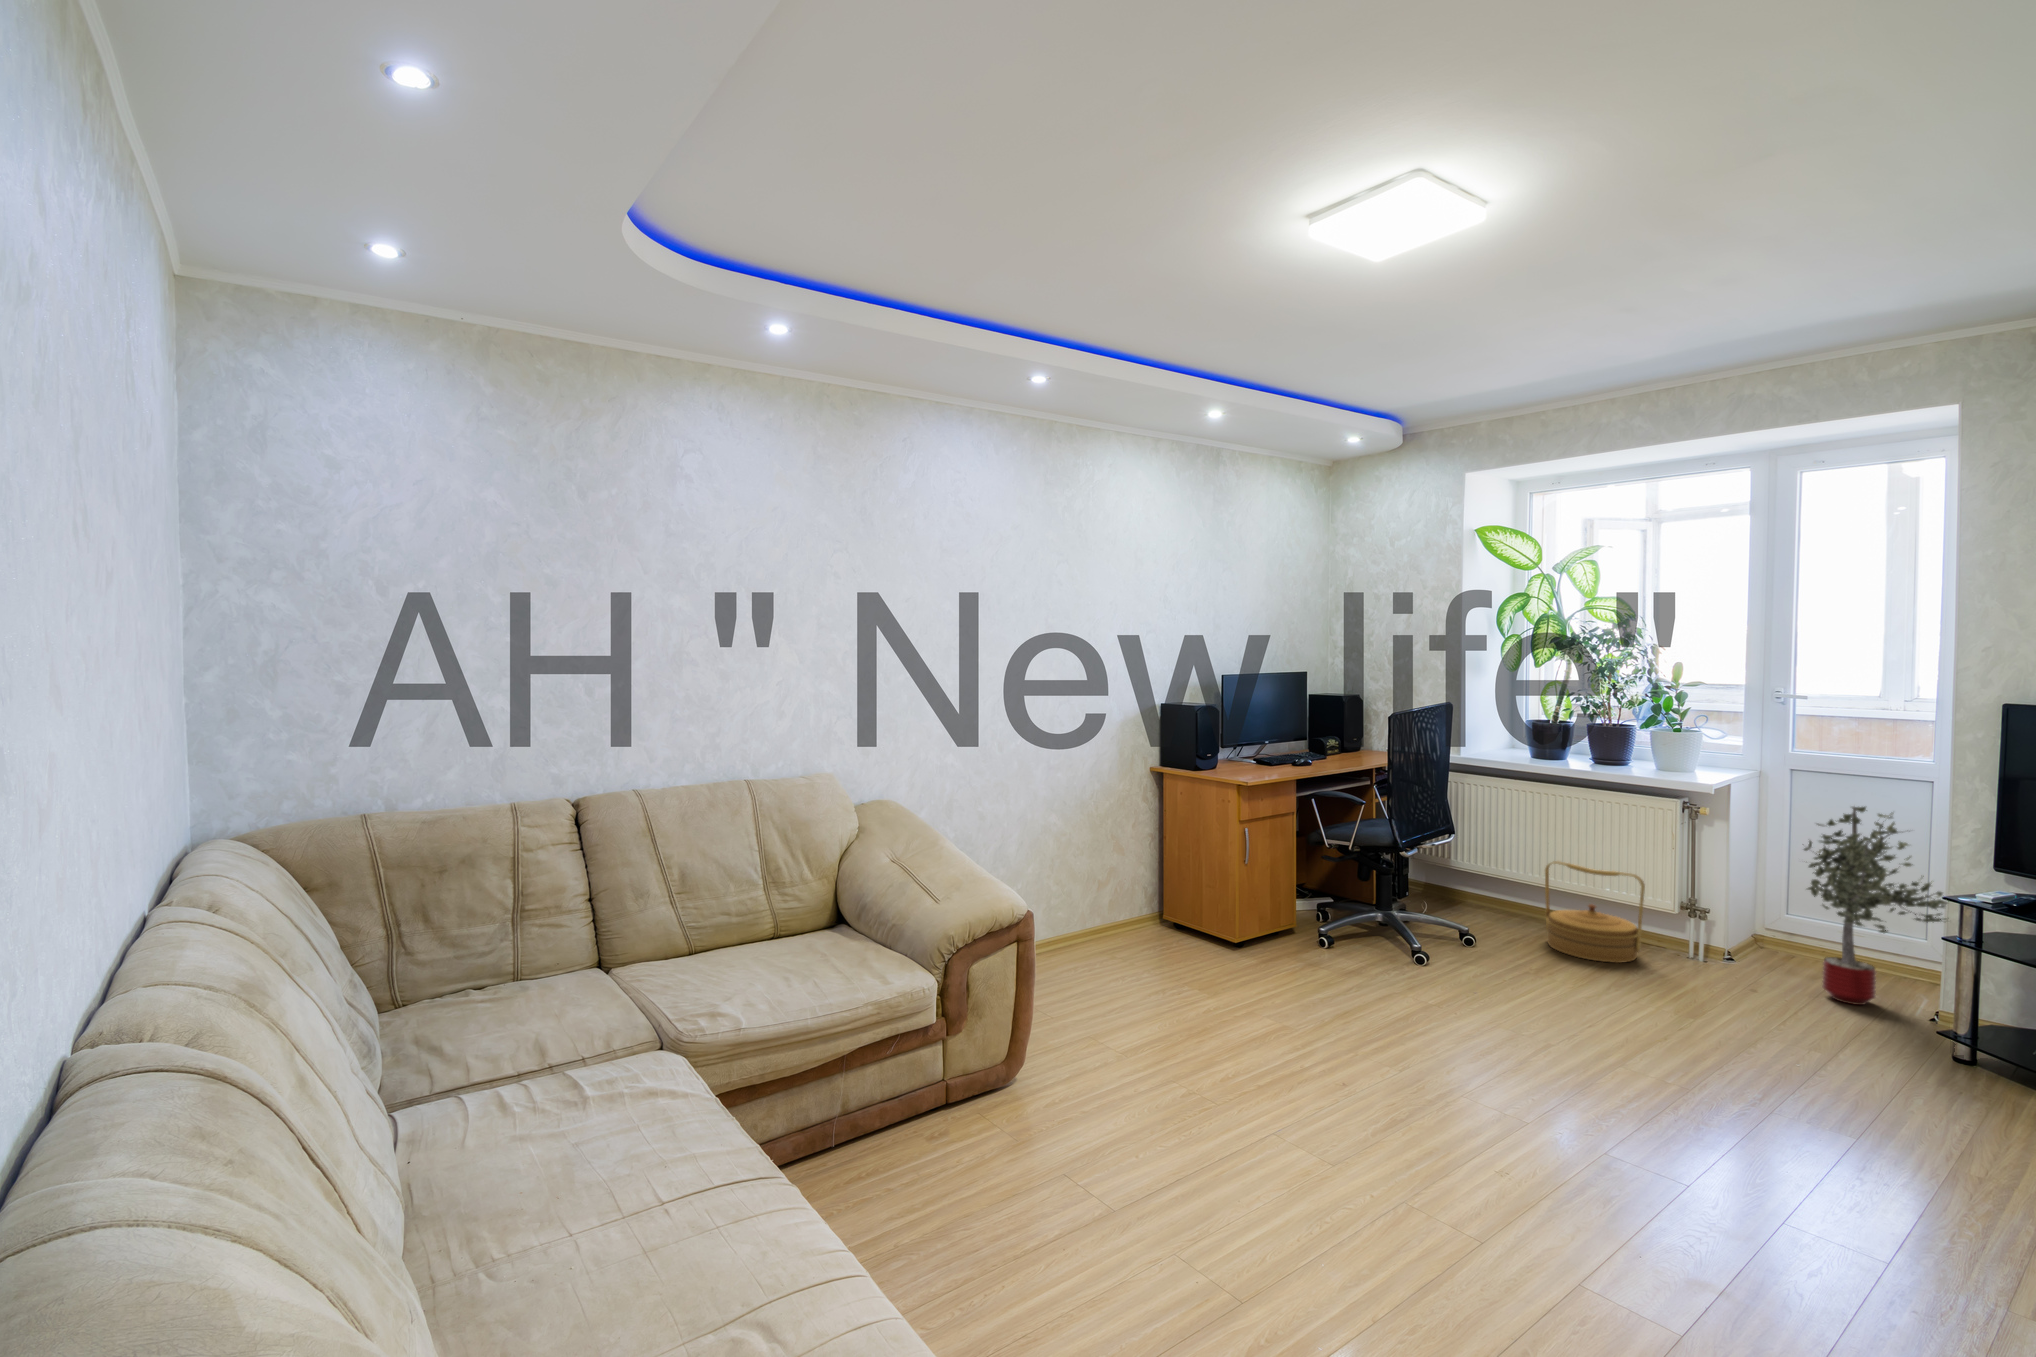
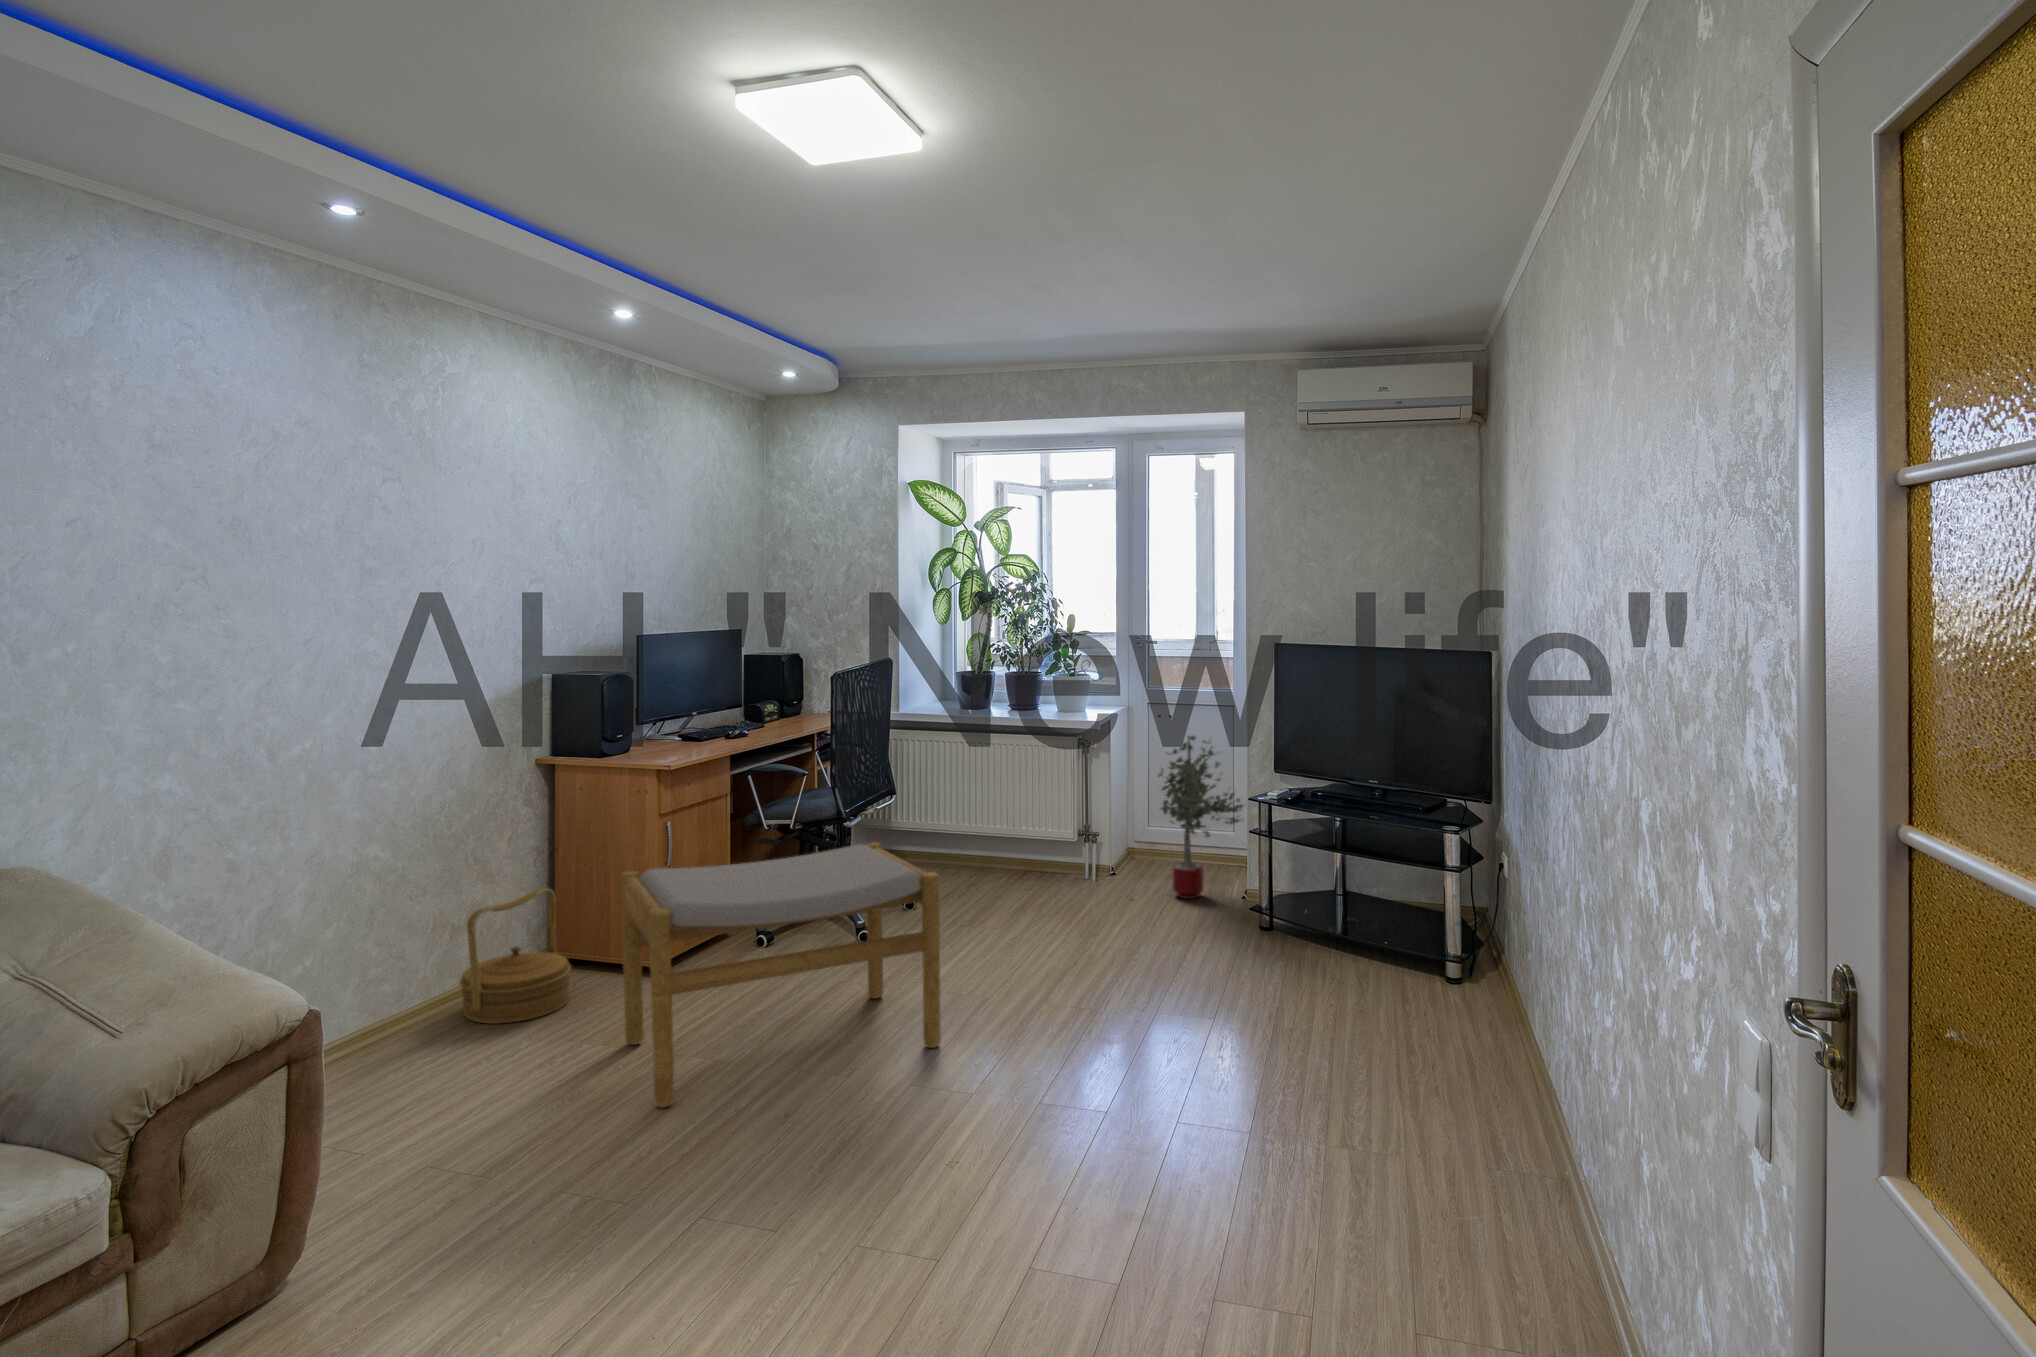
woven basket: present [1545,861,1645,963] -> present [460,888,571,1024]
footstool: none [1190,871,1516,1111] -> present [621,842,941,1107]

